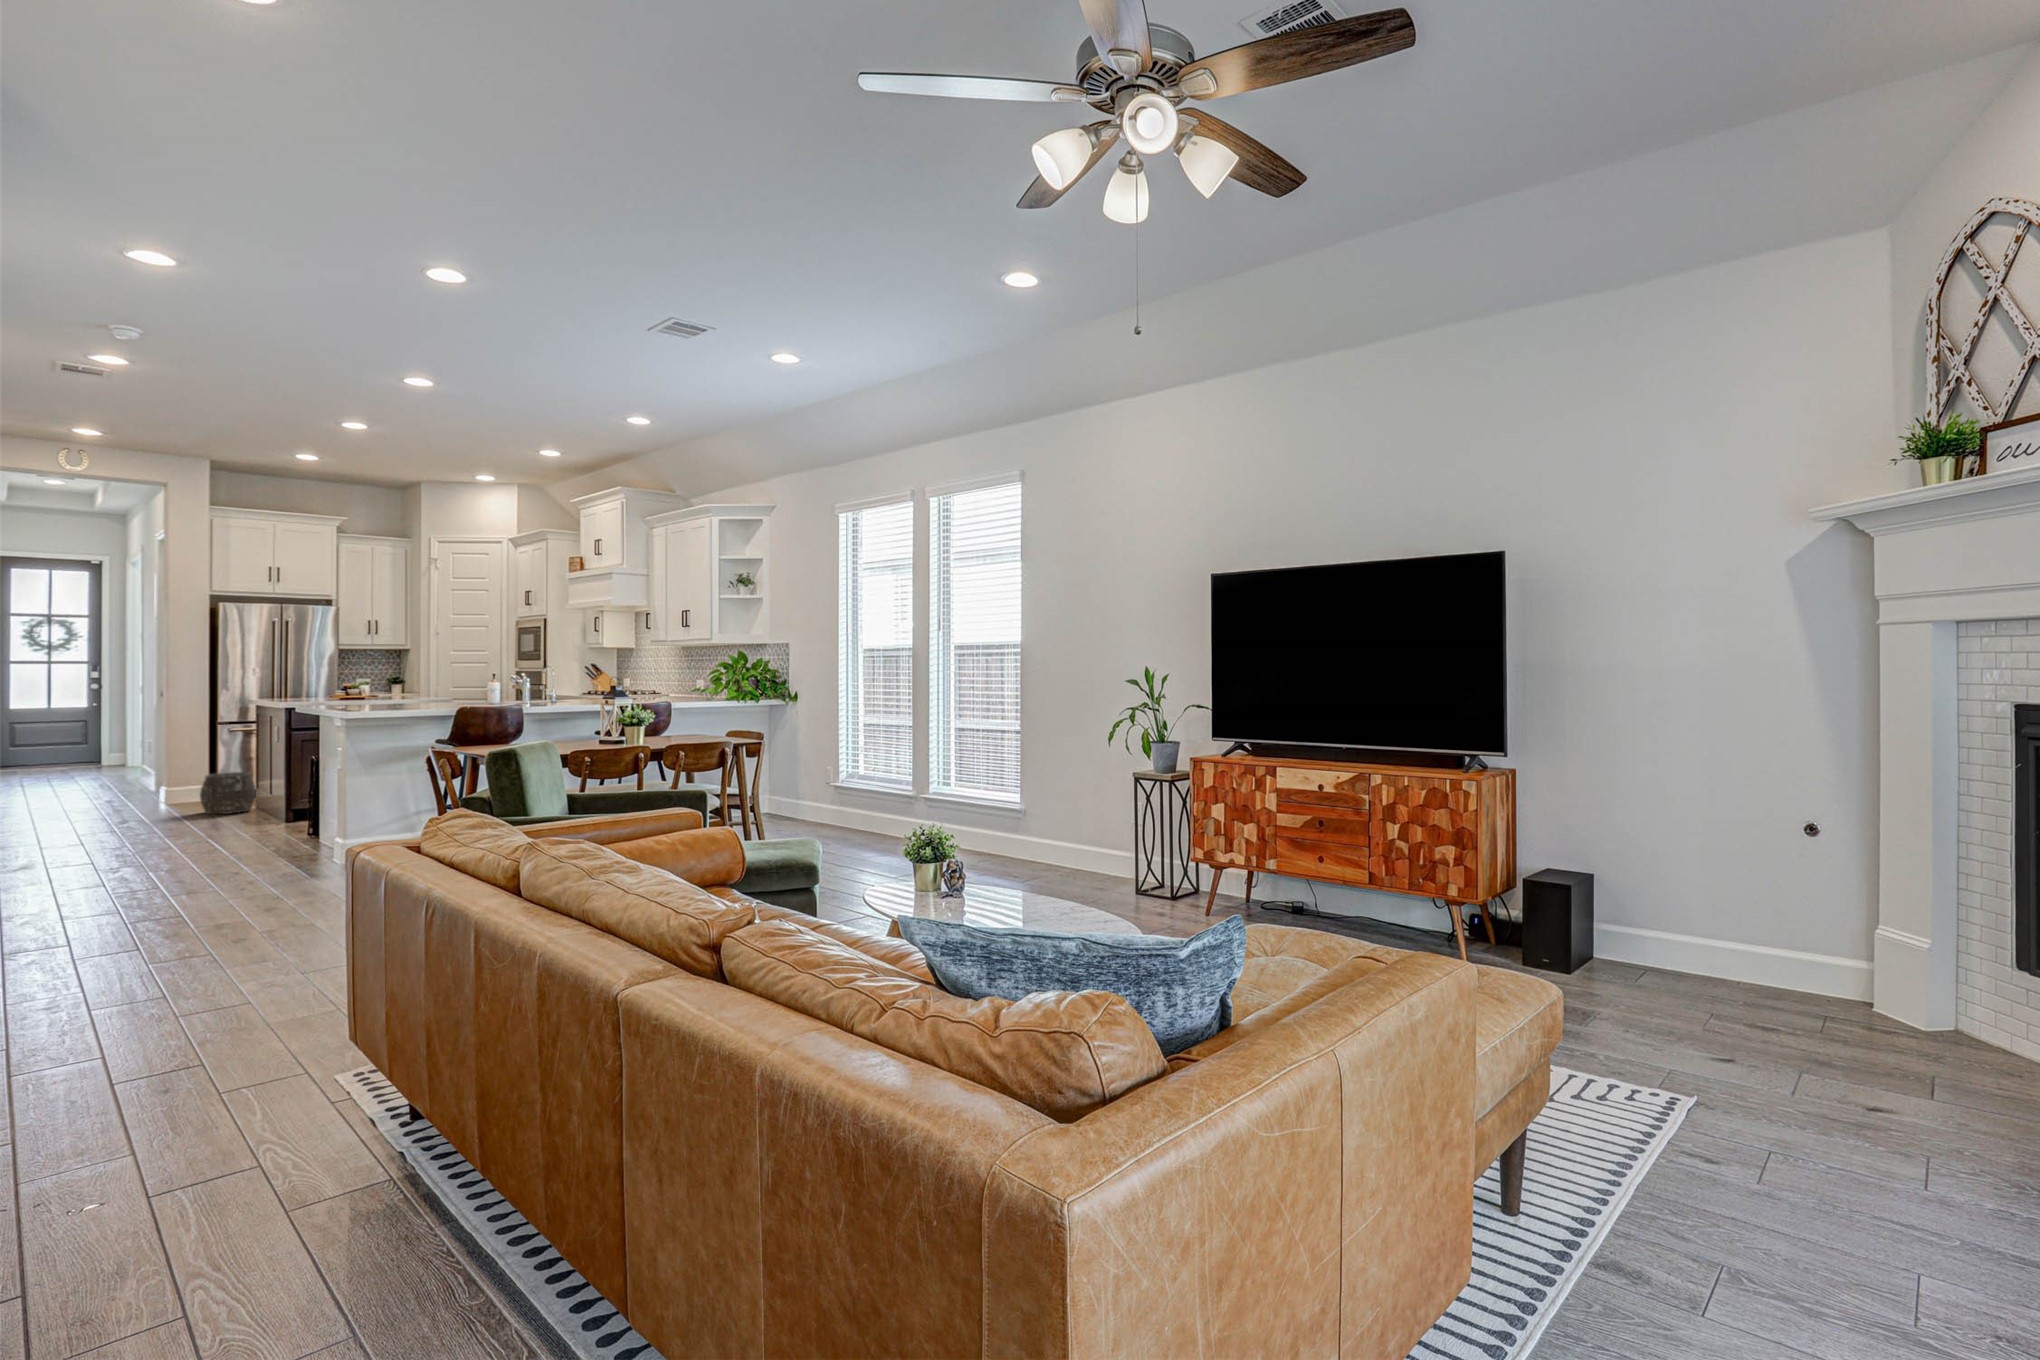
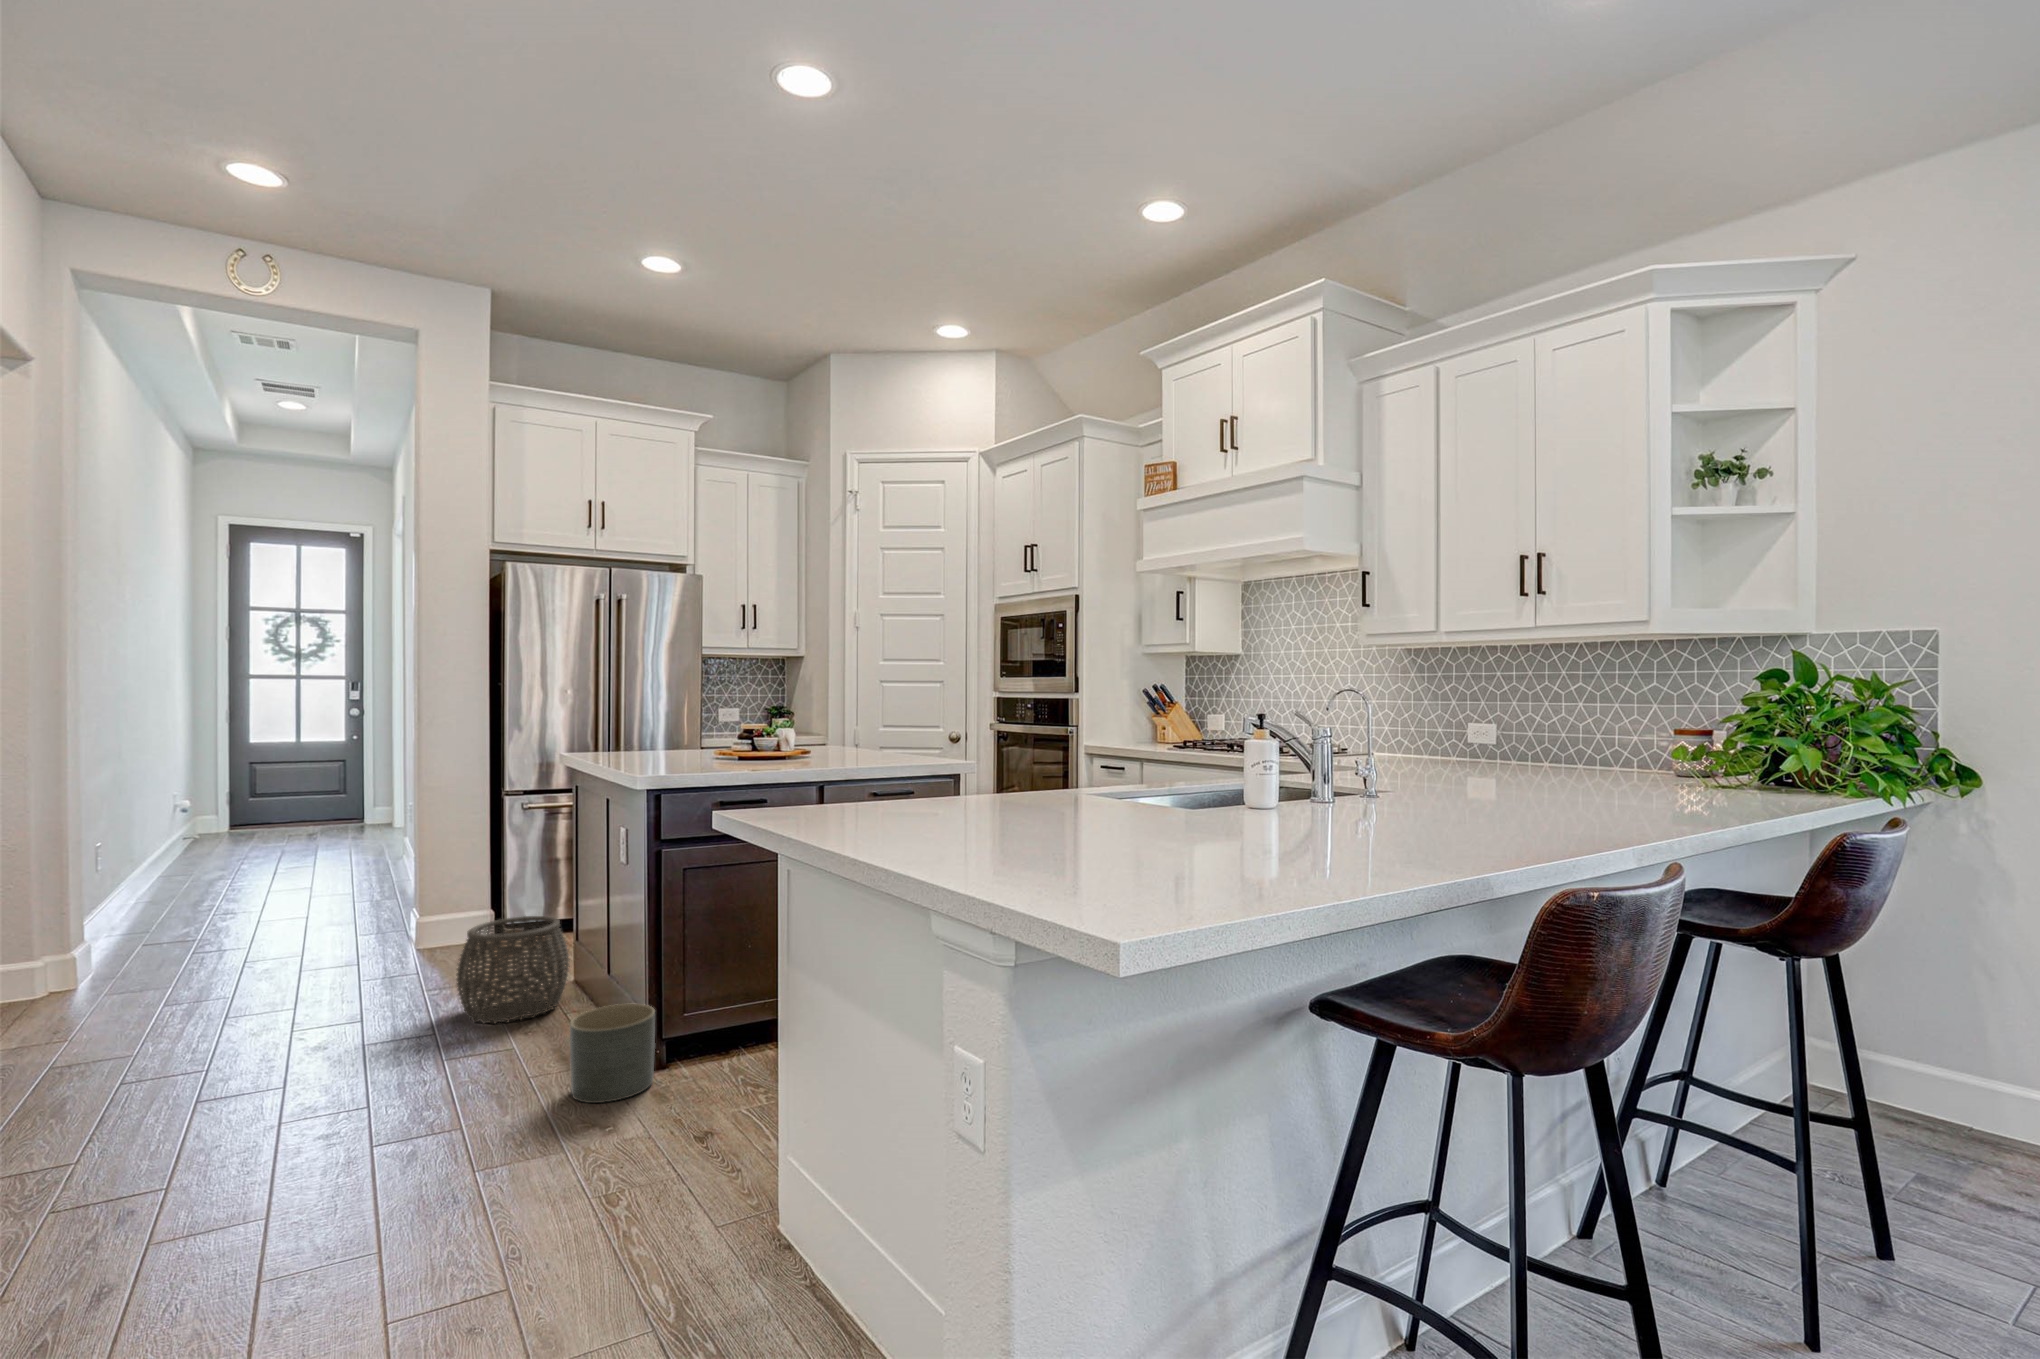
planter: none [256,794,294,825] -> present [570,1004,655,1103]

